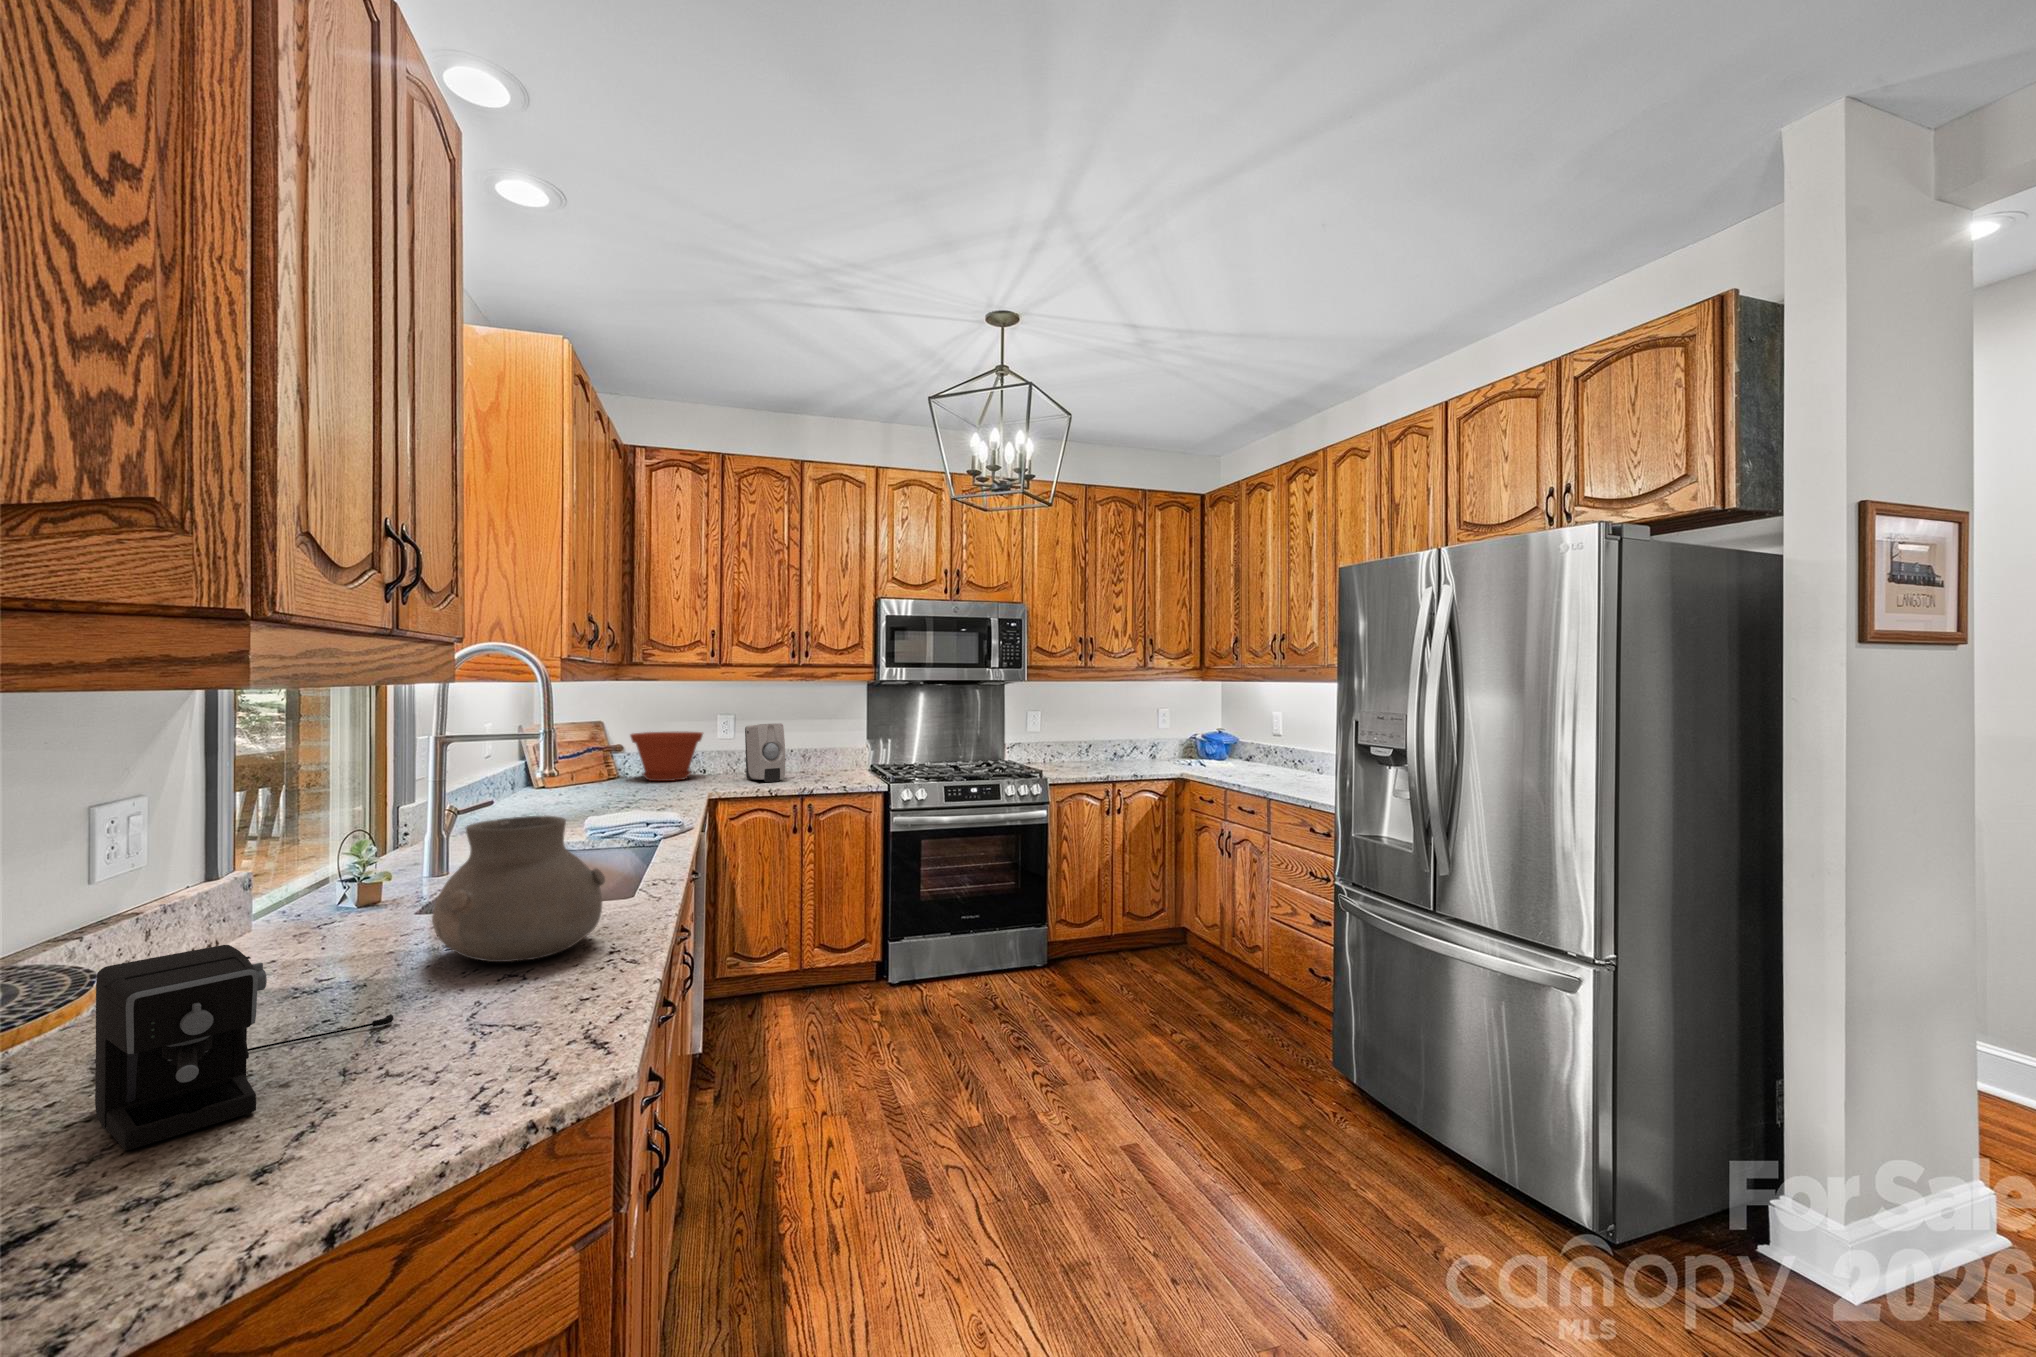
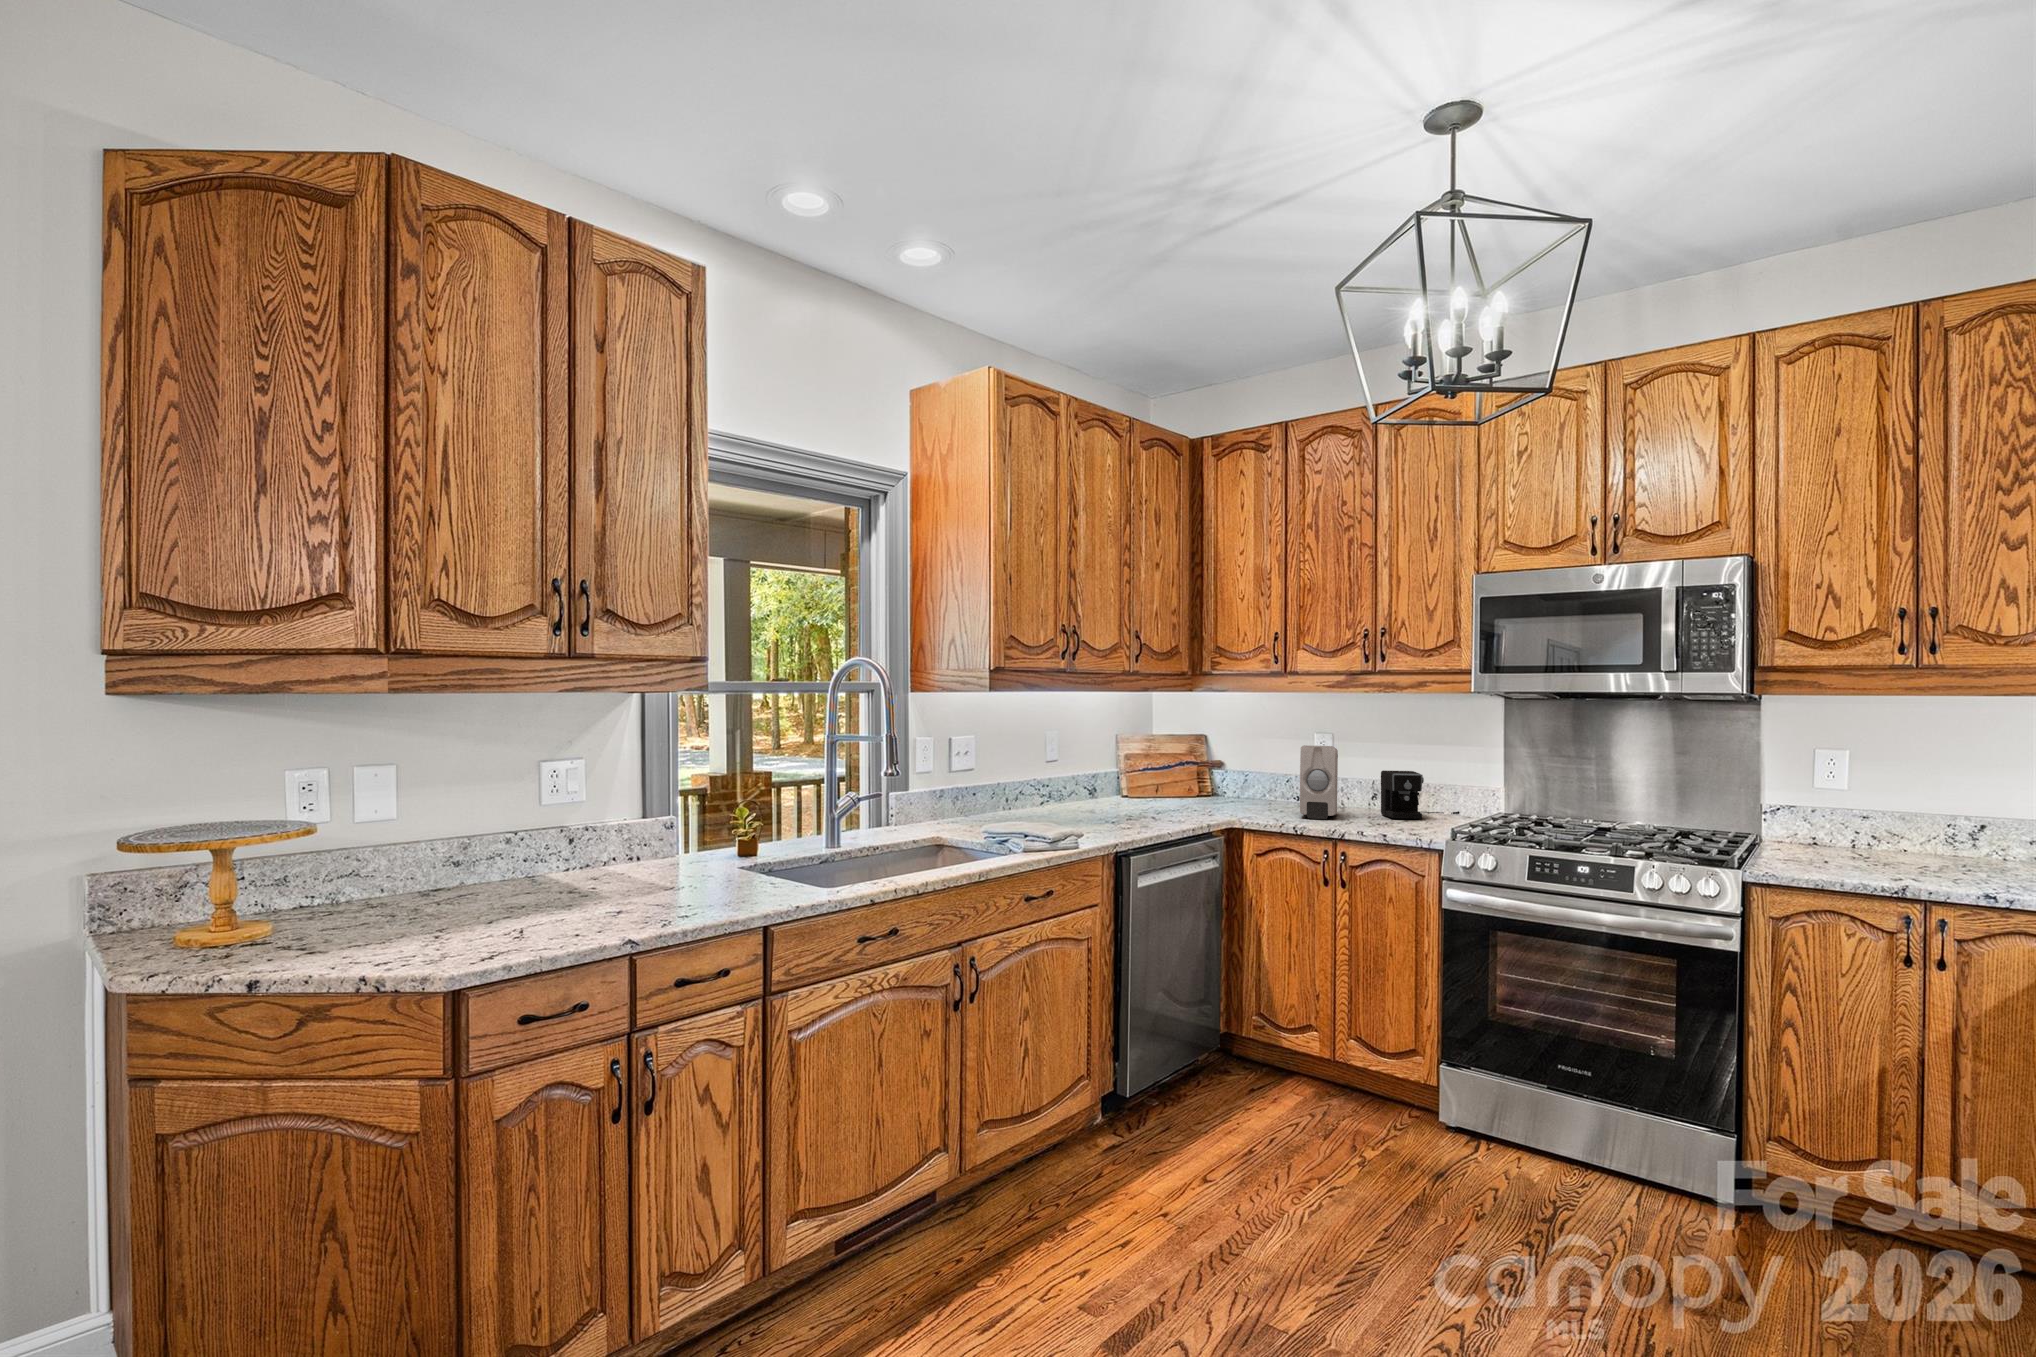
plant pot: present [630,731,703,781] -> none [1196,750,1276,806]
vase: present [432,816,605,962] -> none [591,792,720,903]
coffee maker: present [95,945,394,1150] -> present [1381,770,1460,819]

